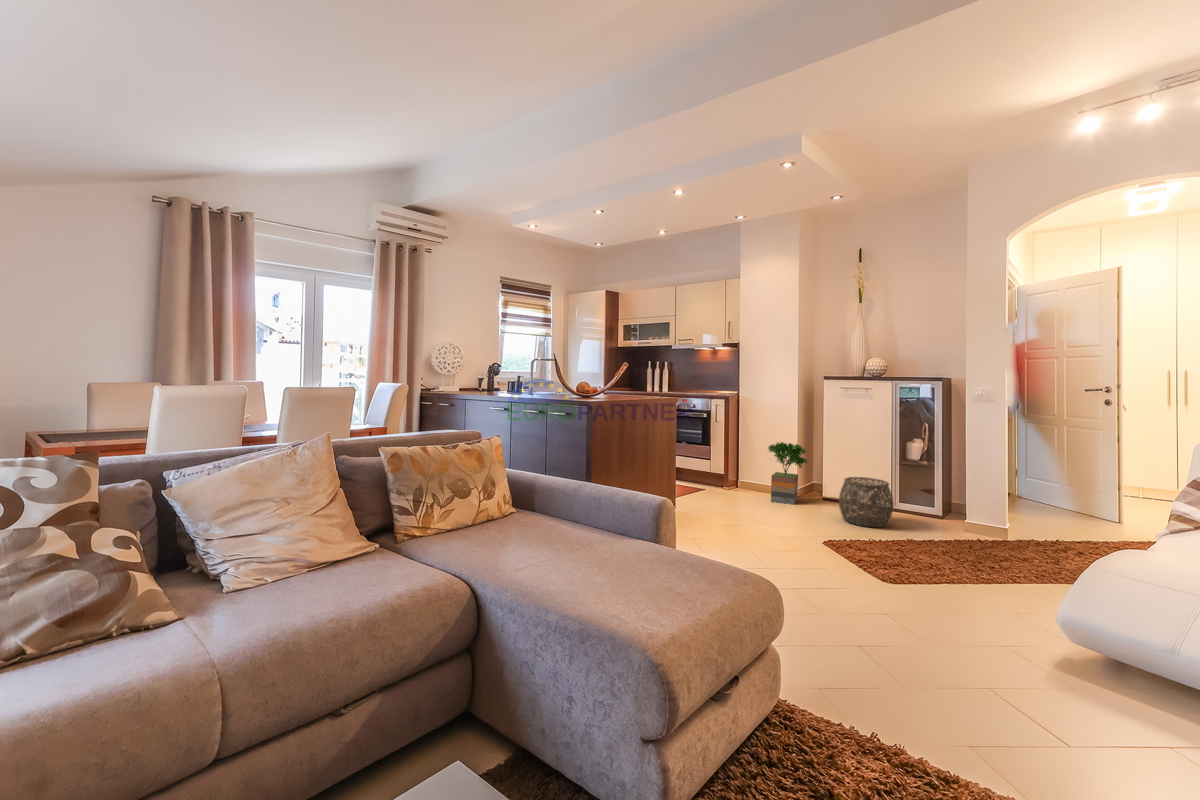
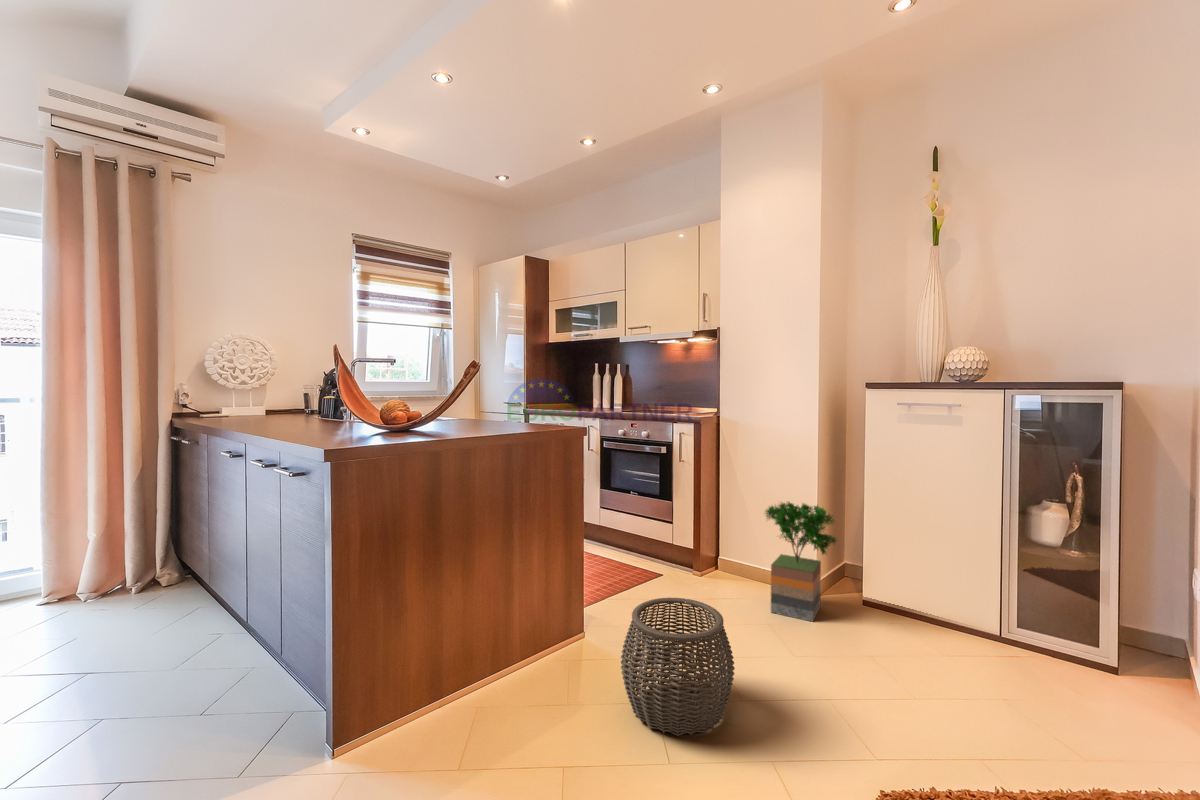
woven basket: present [839,477,894,527] -> present [621,598,735,736]

